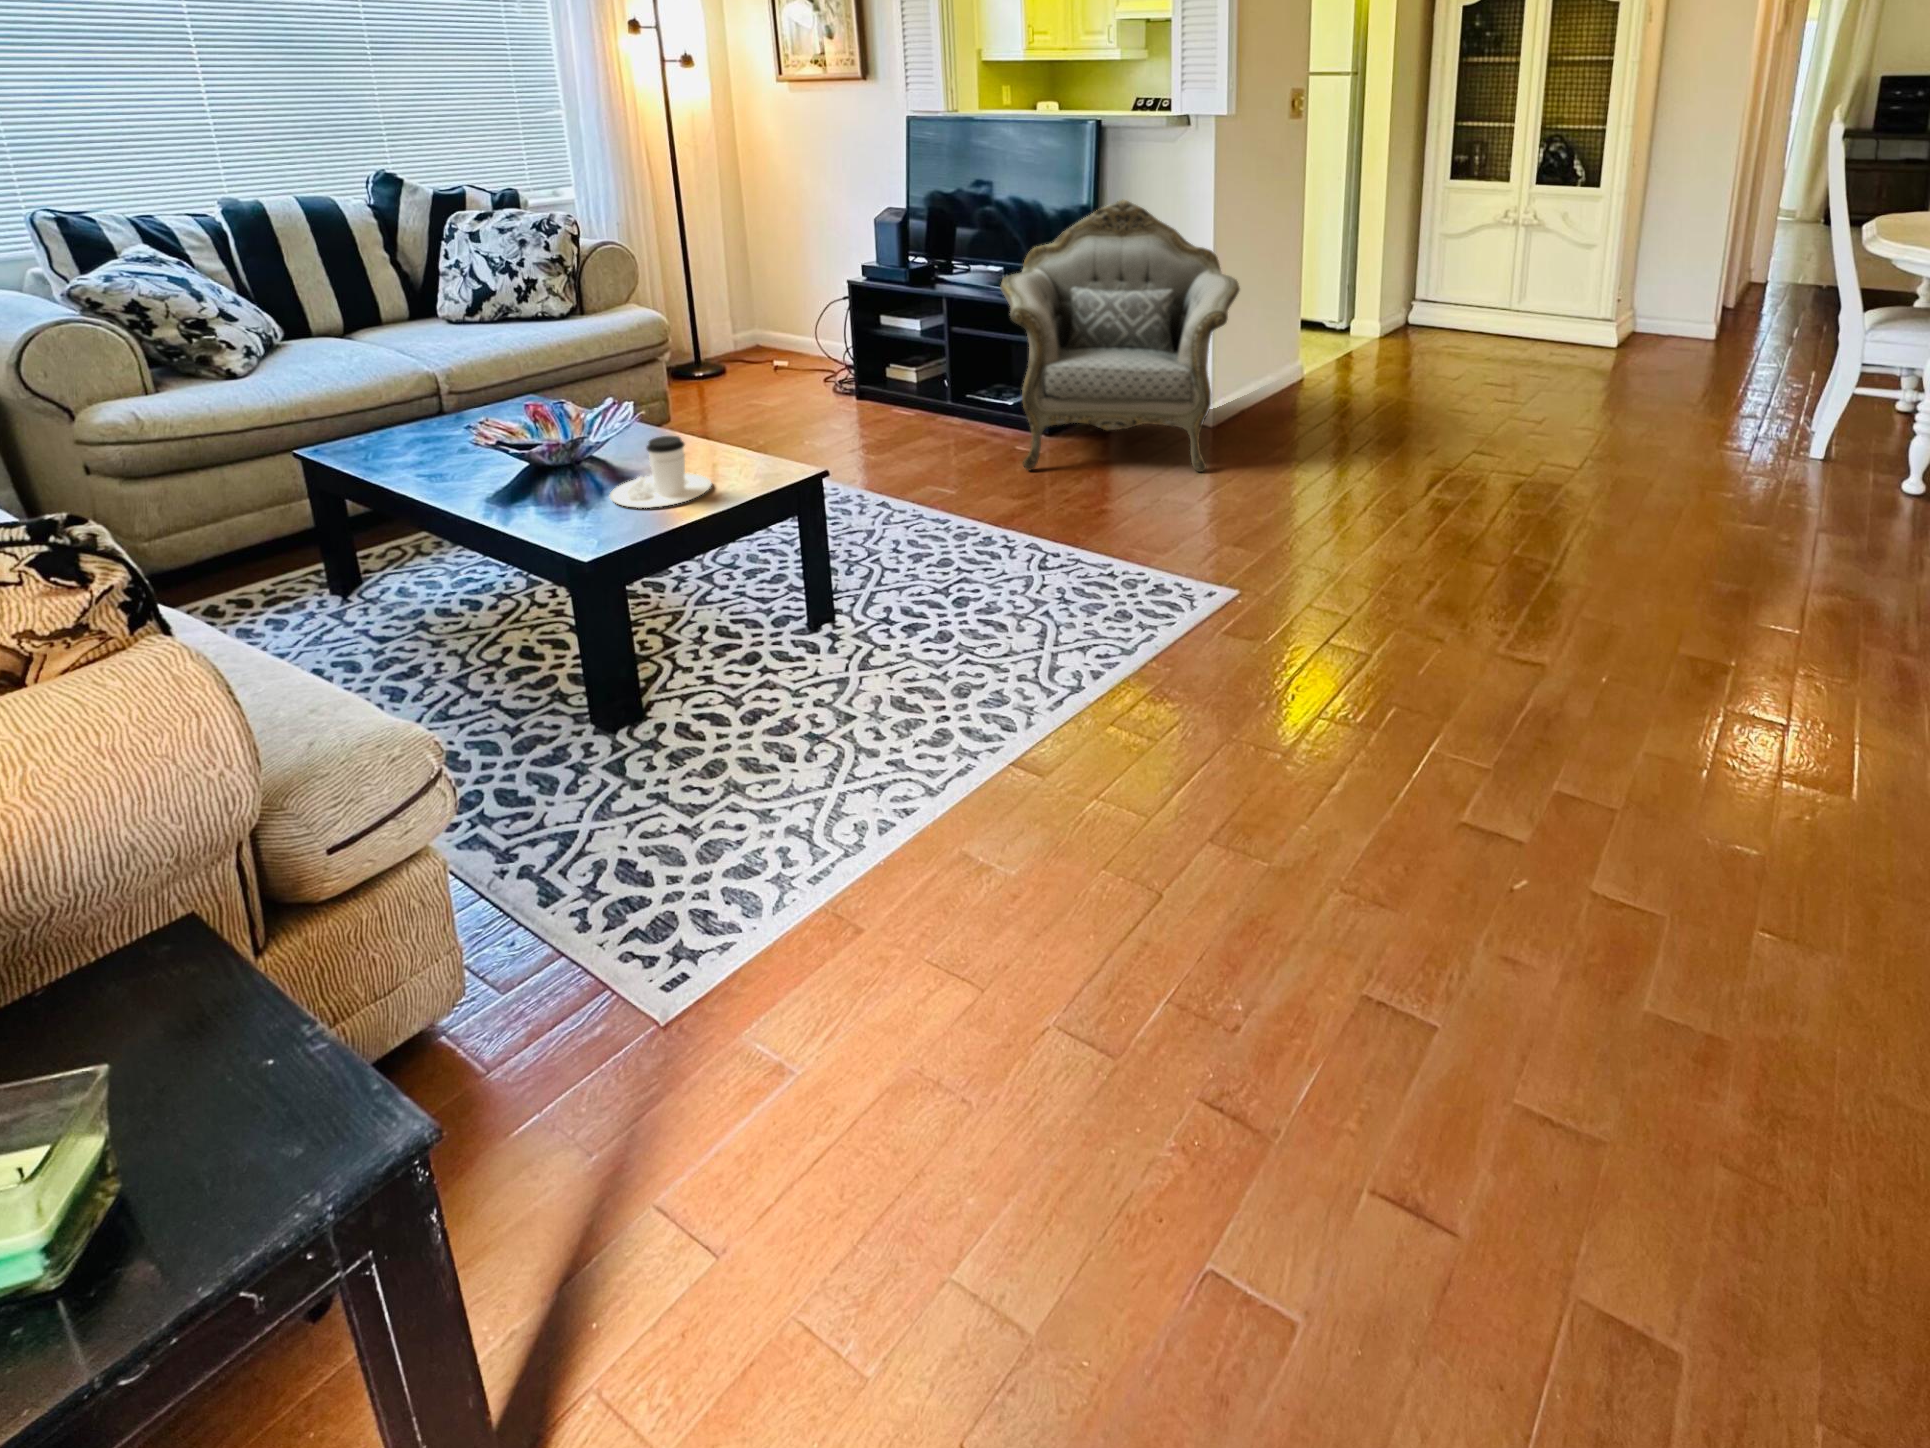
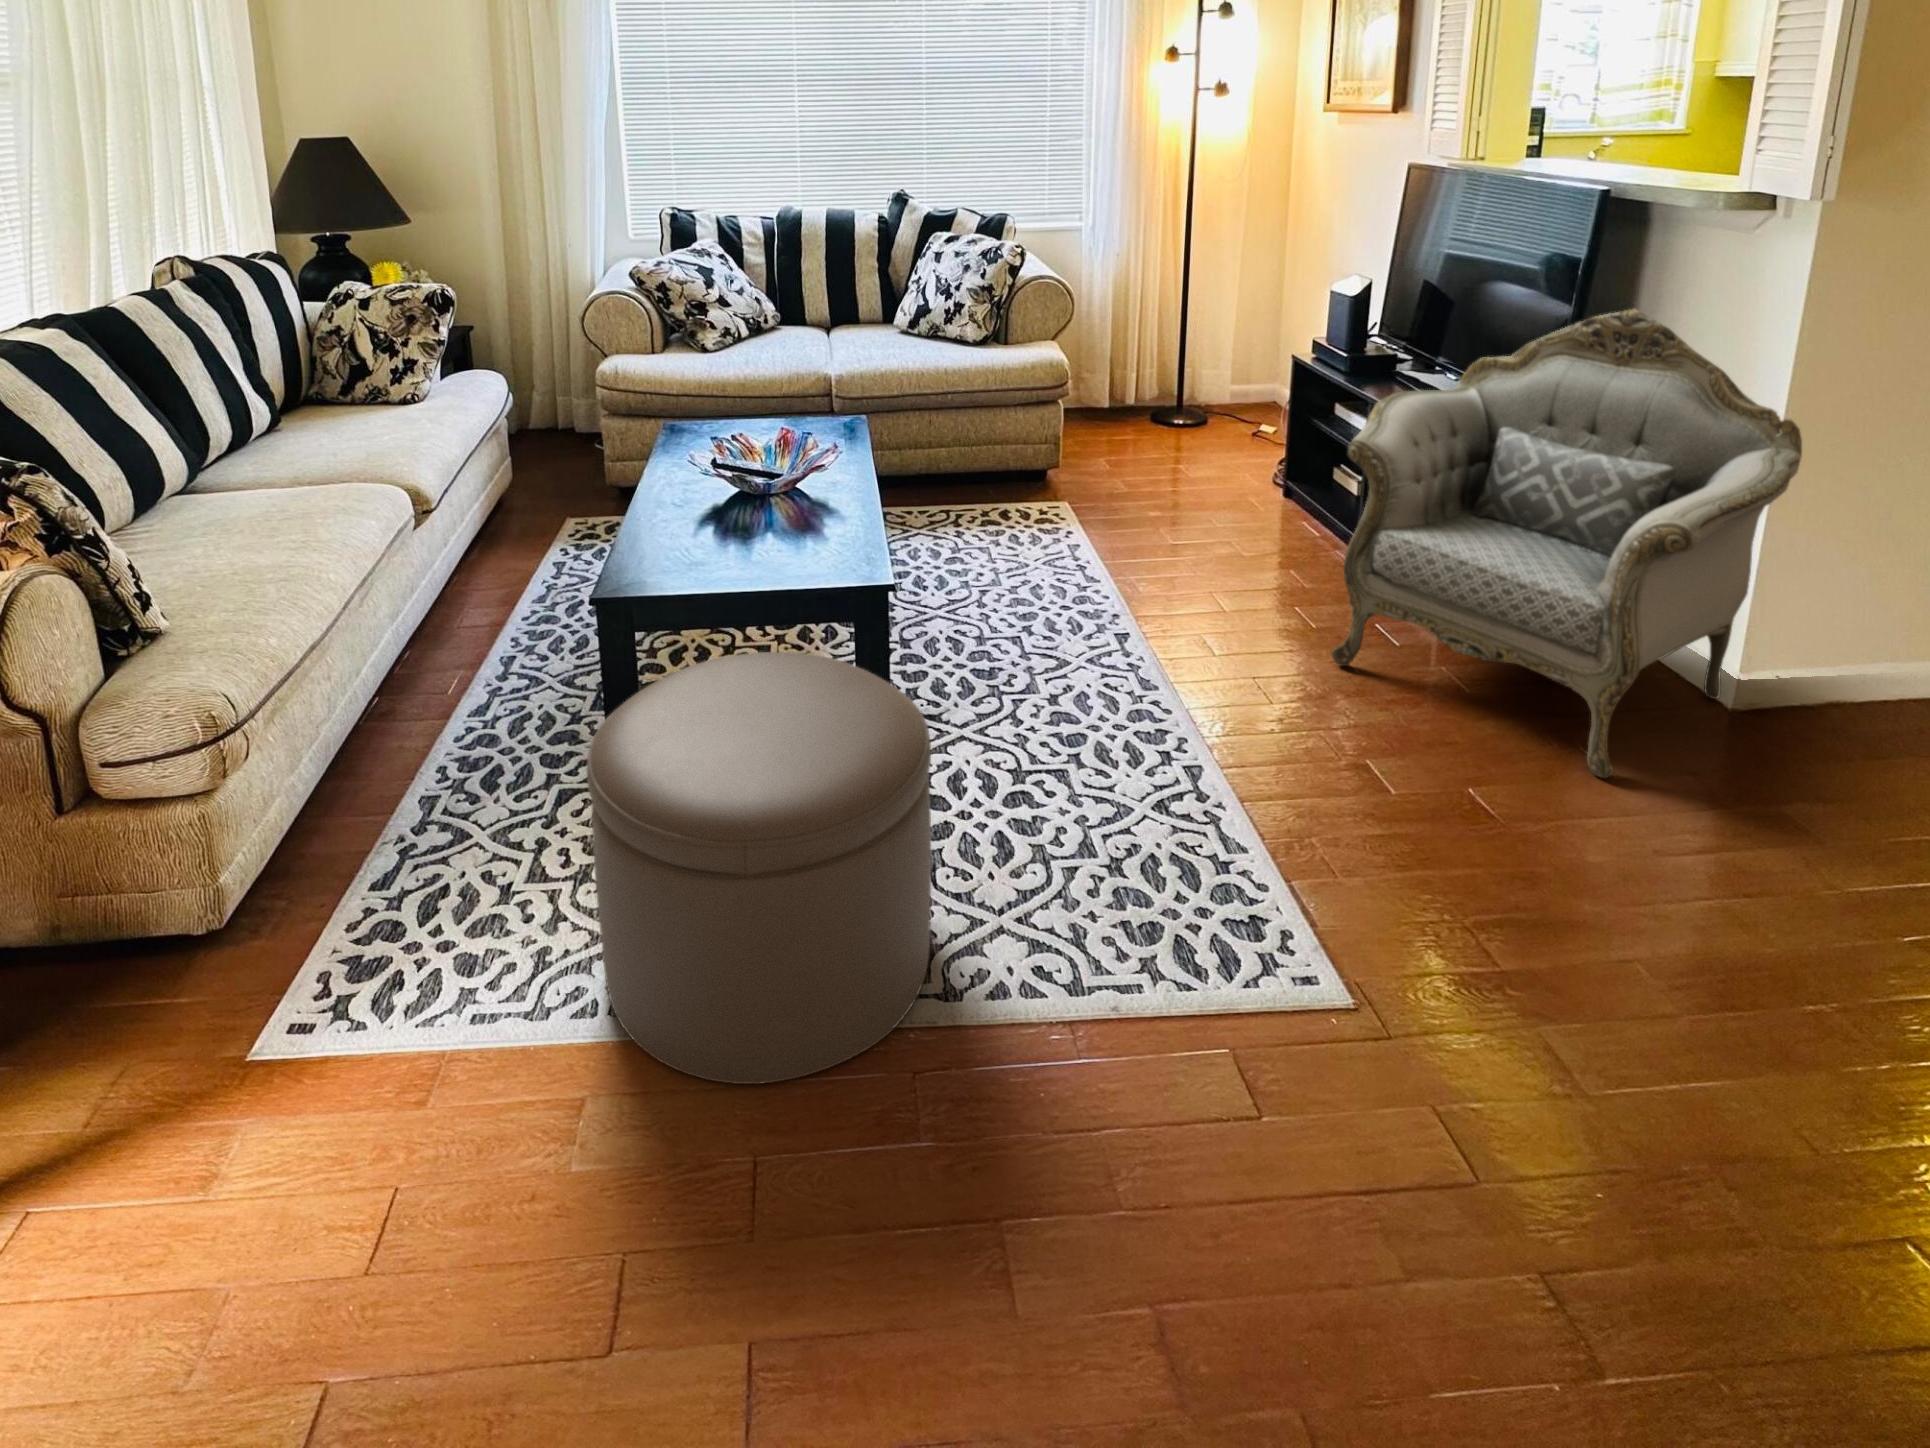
coffee cup: present [610,436,711,508] -> none [691,494,789,567]
ottoman: none [791,507,1069,819] -> present [587,652,931,1084]

